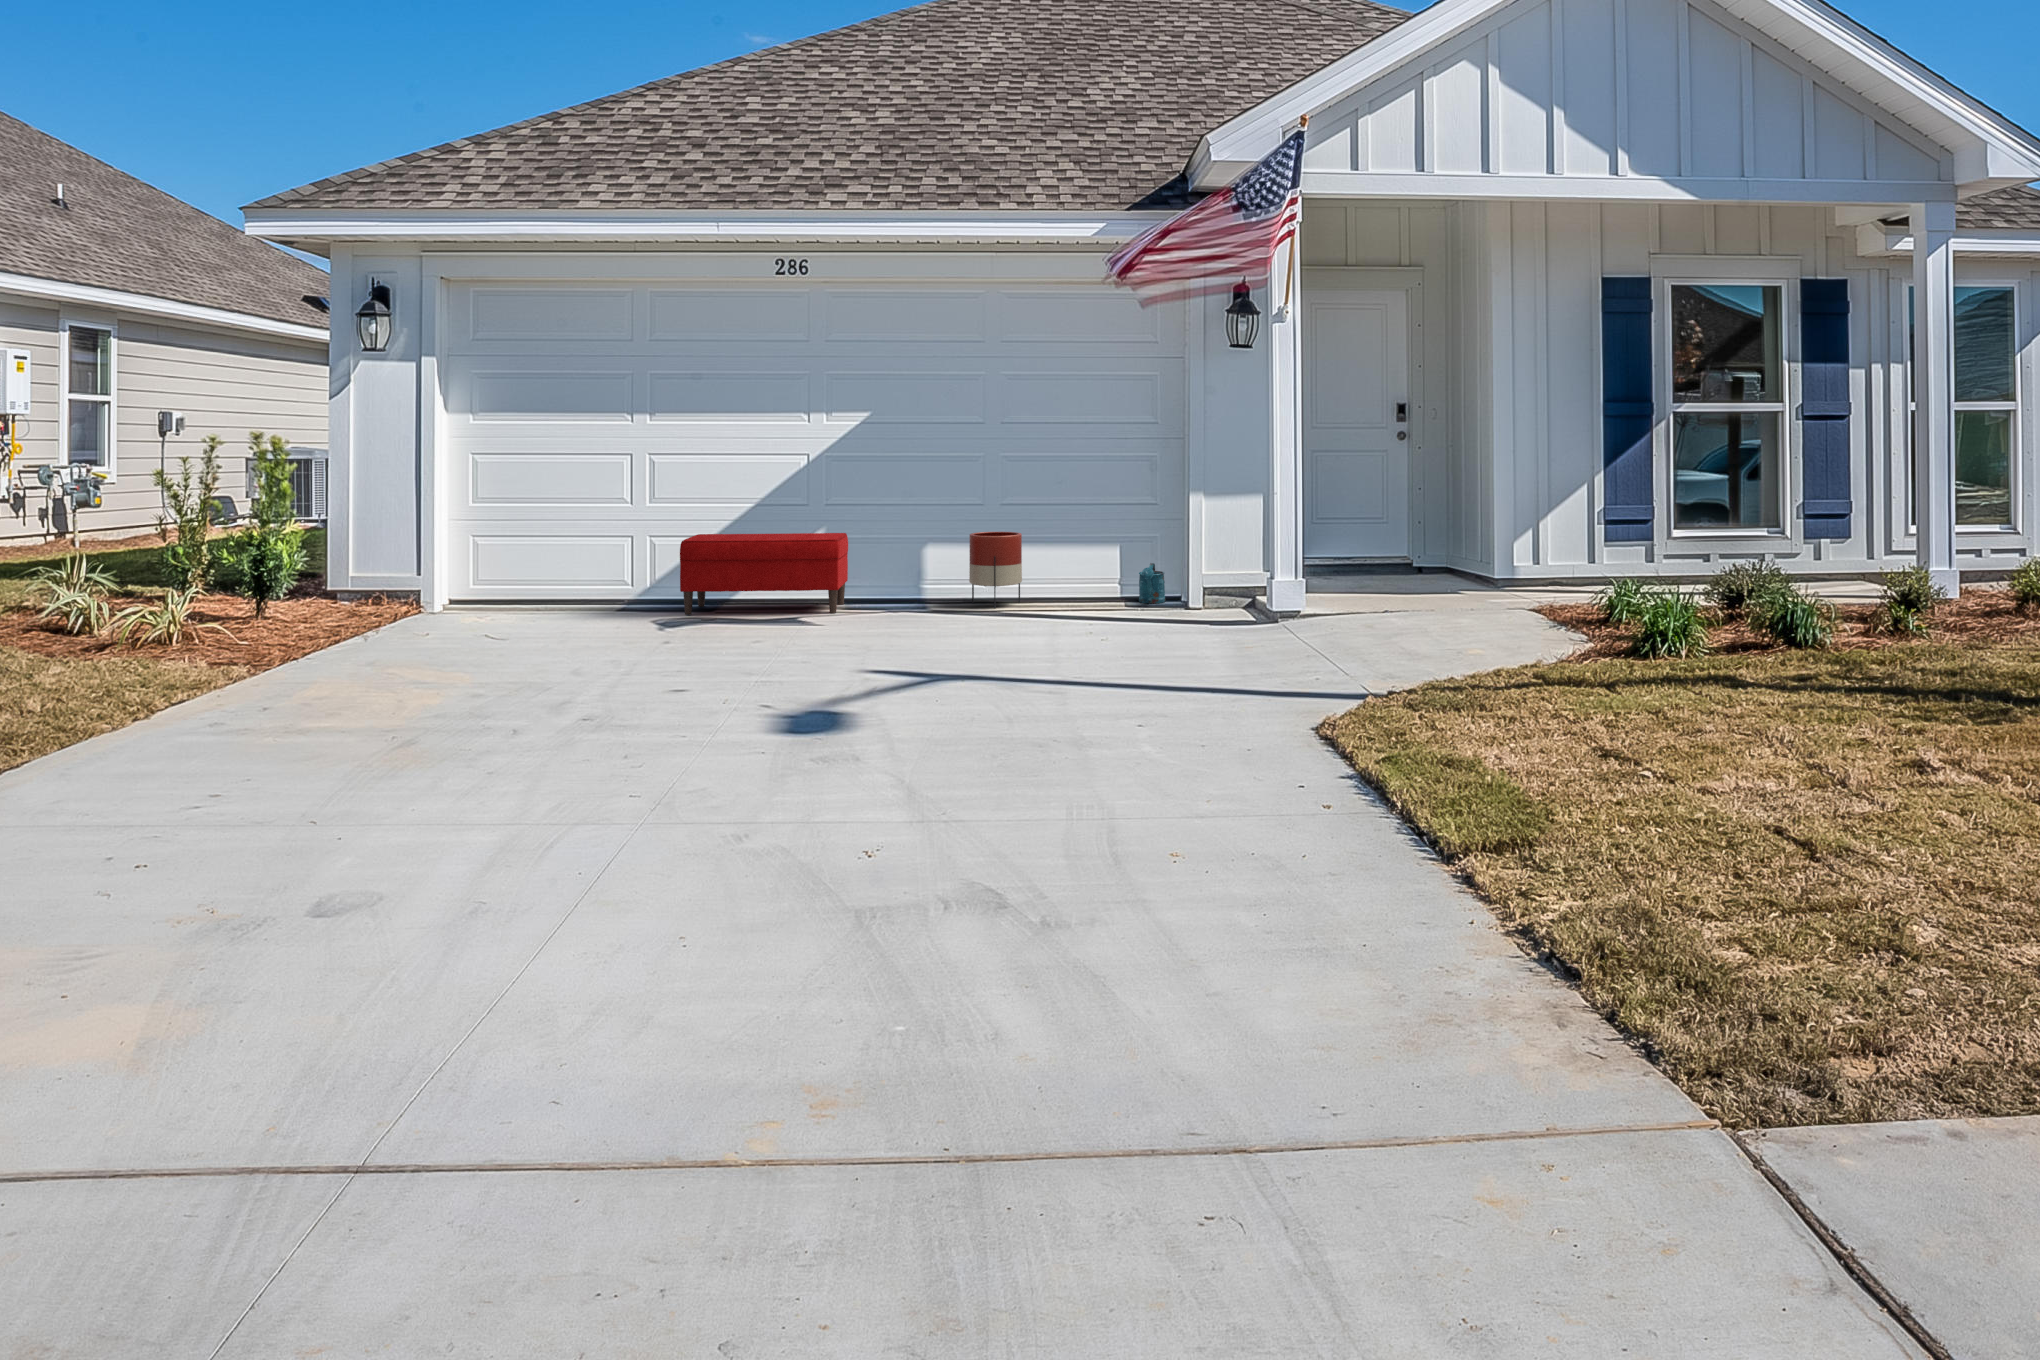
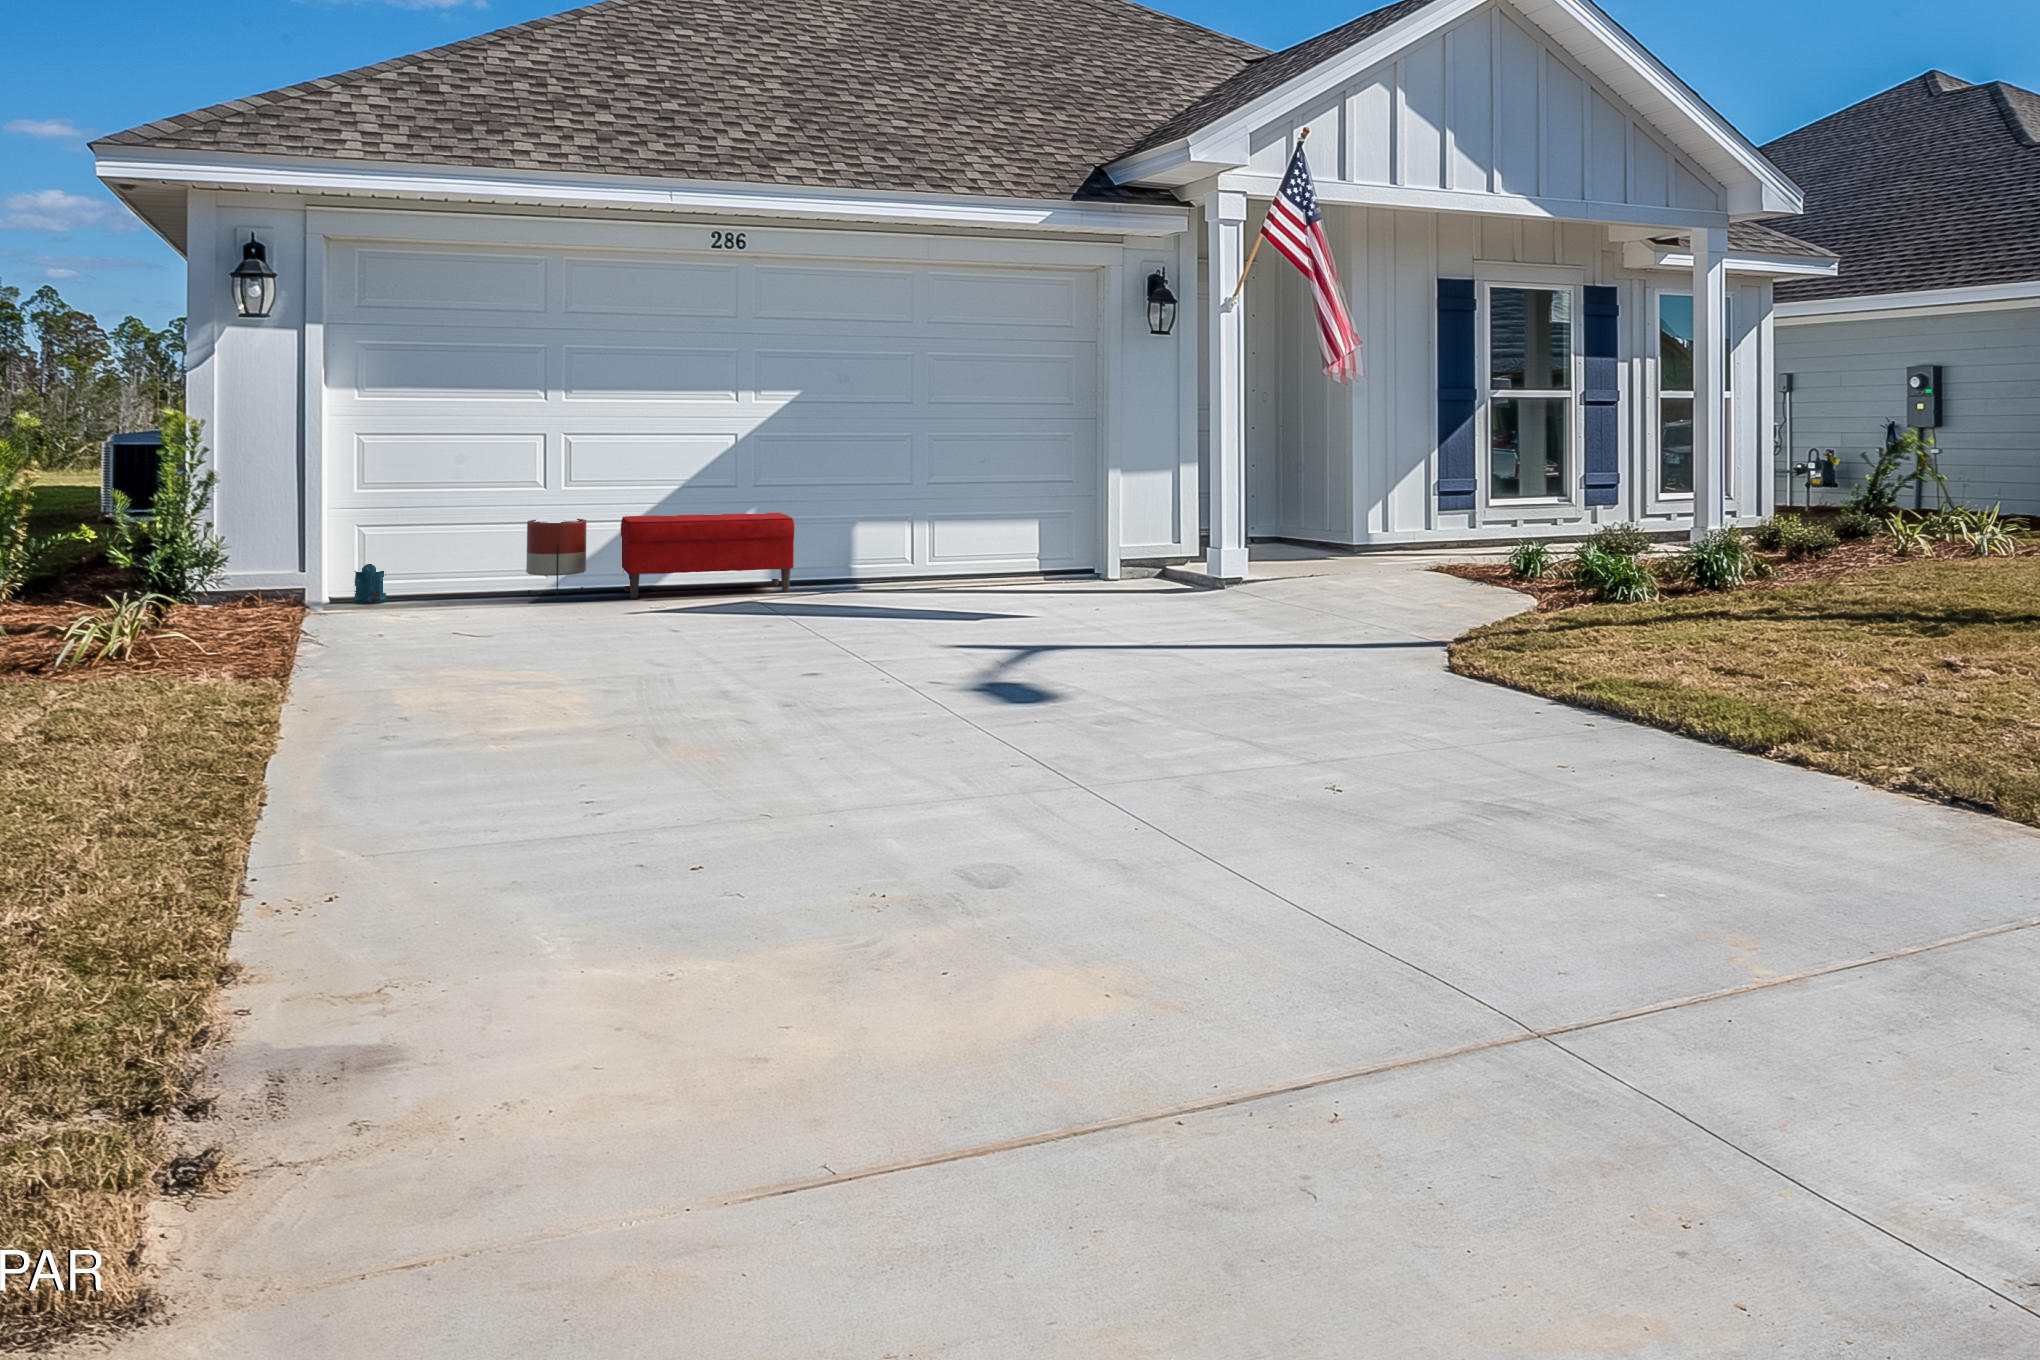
planter: present [969,532,1022,608] -> present [526,519,586,599]
watering can: present [1139,563,1165,603] -> present [354,564,386,604]

